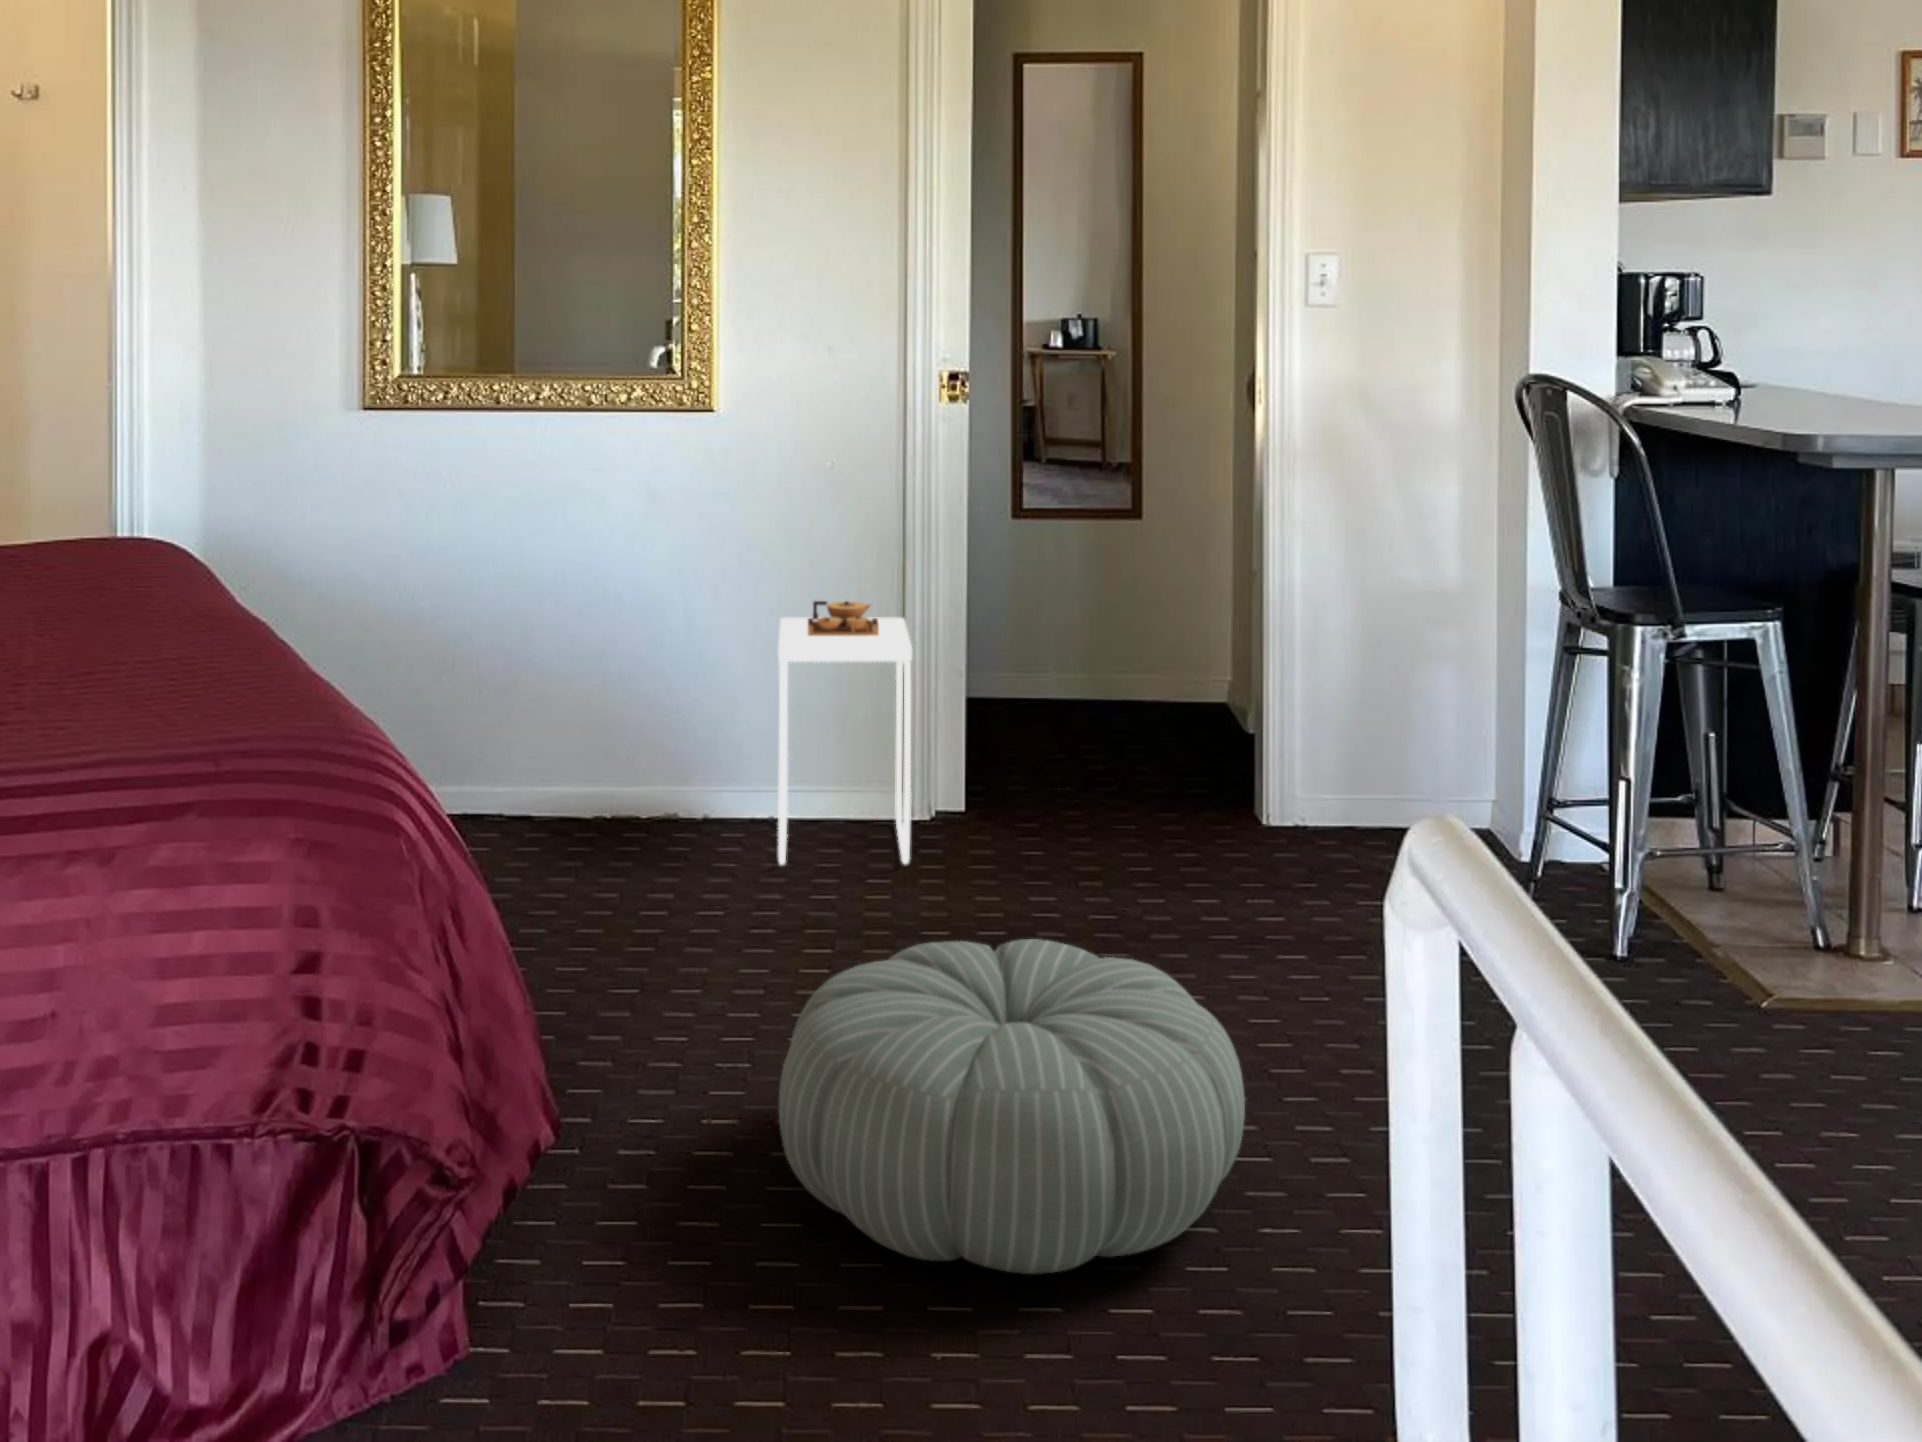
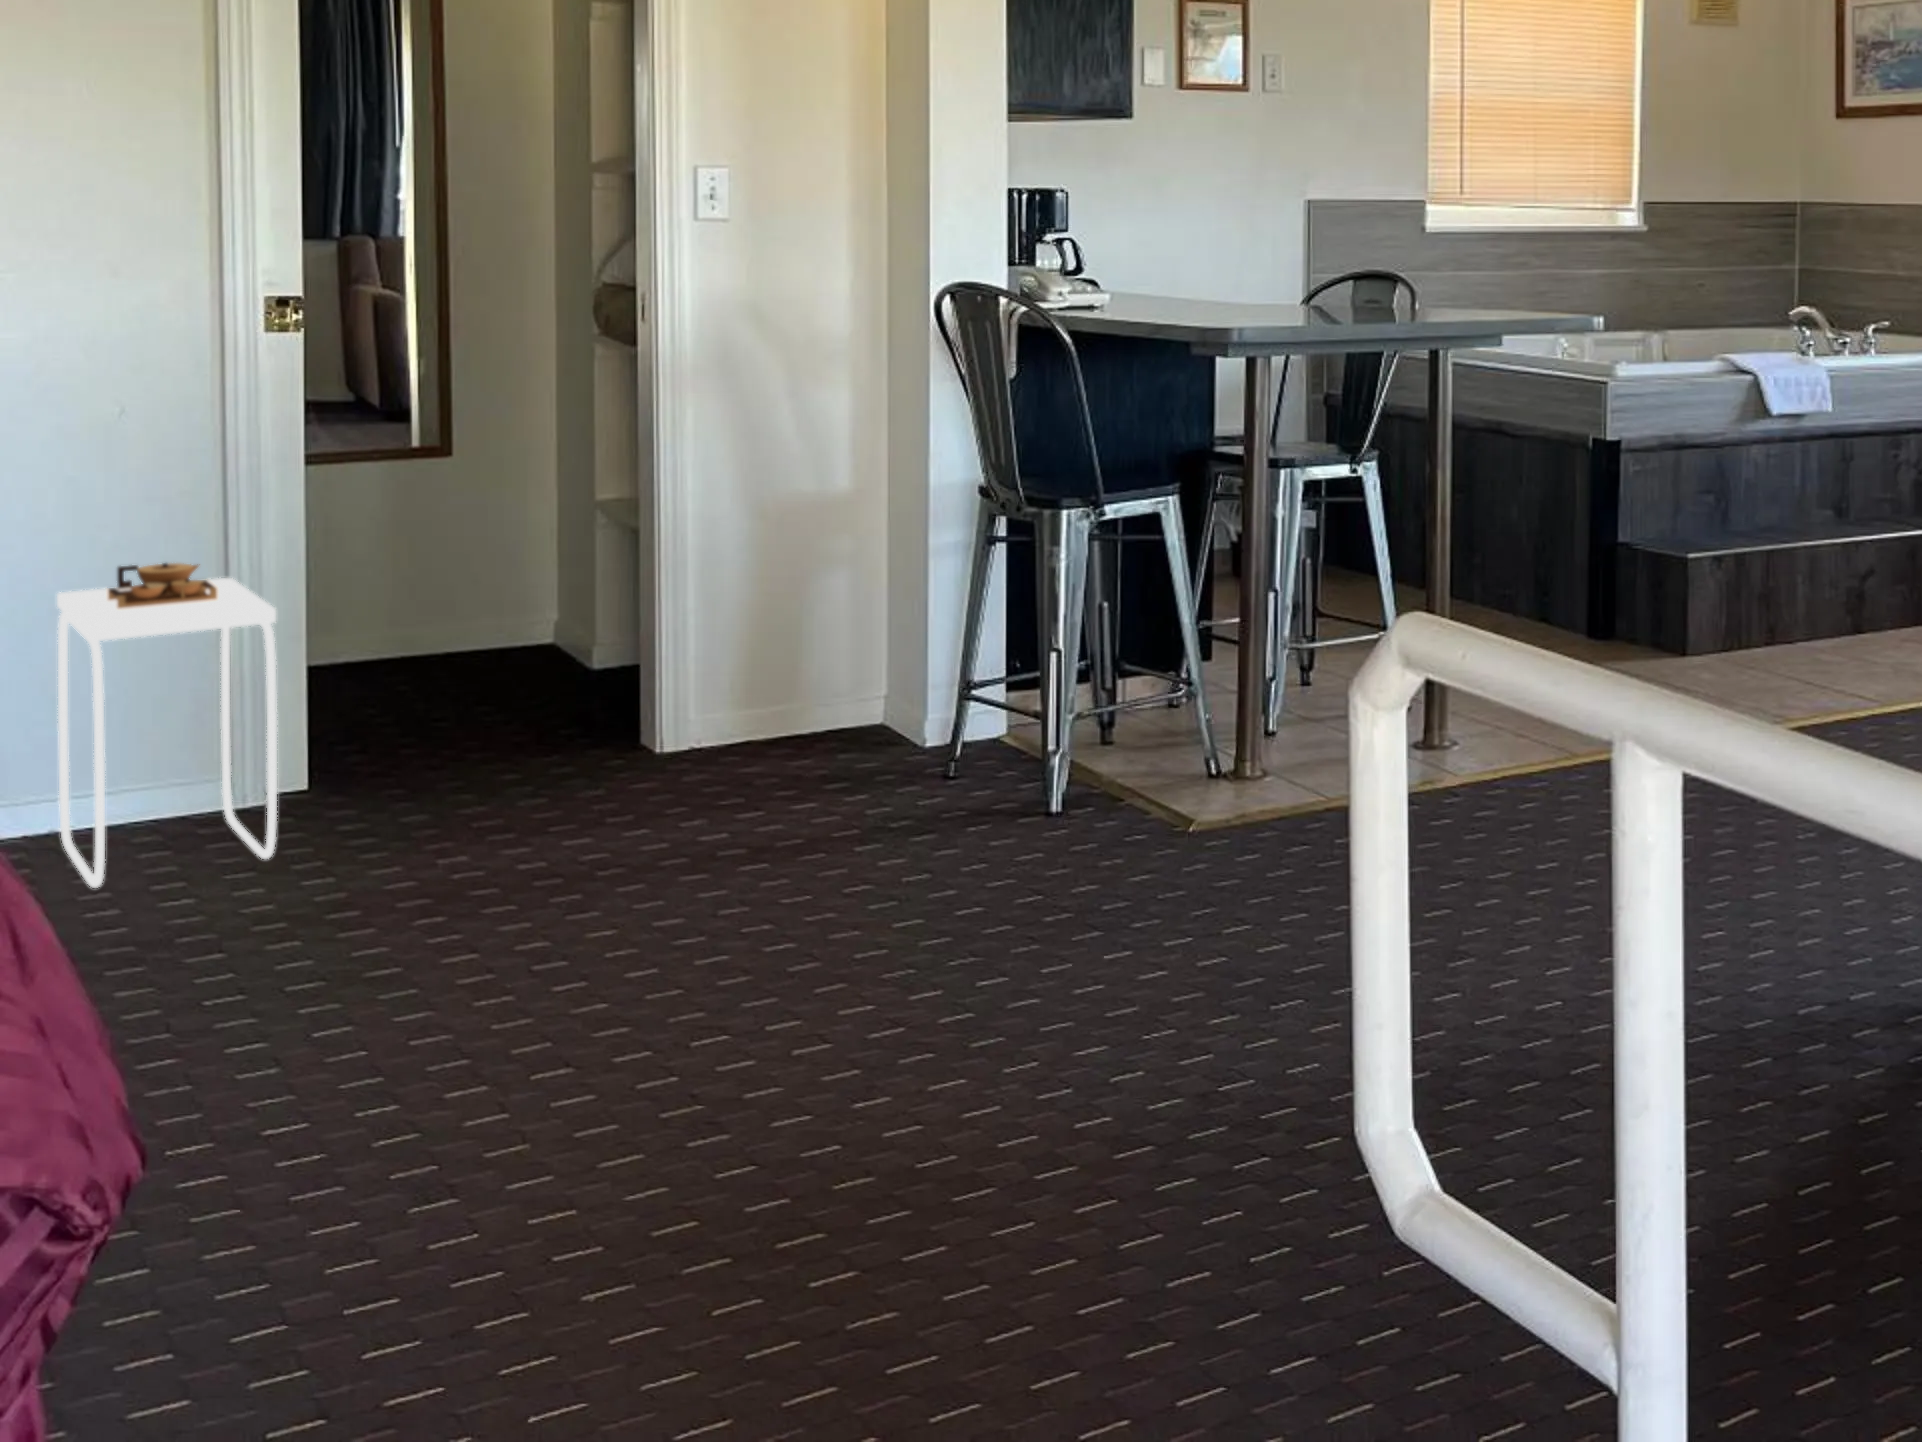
pouf: present [779,939,1245,1274] -> none [310,876,835,1210]

